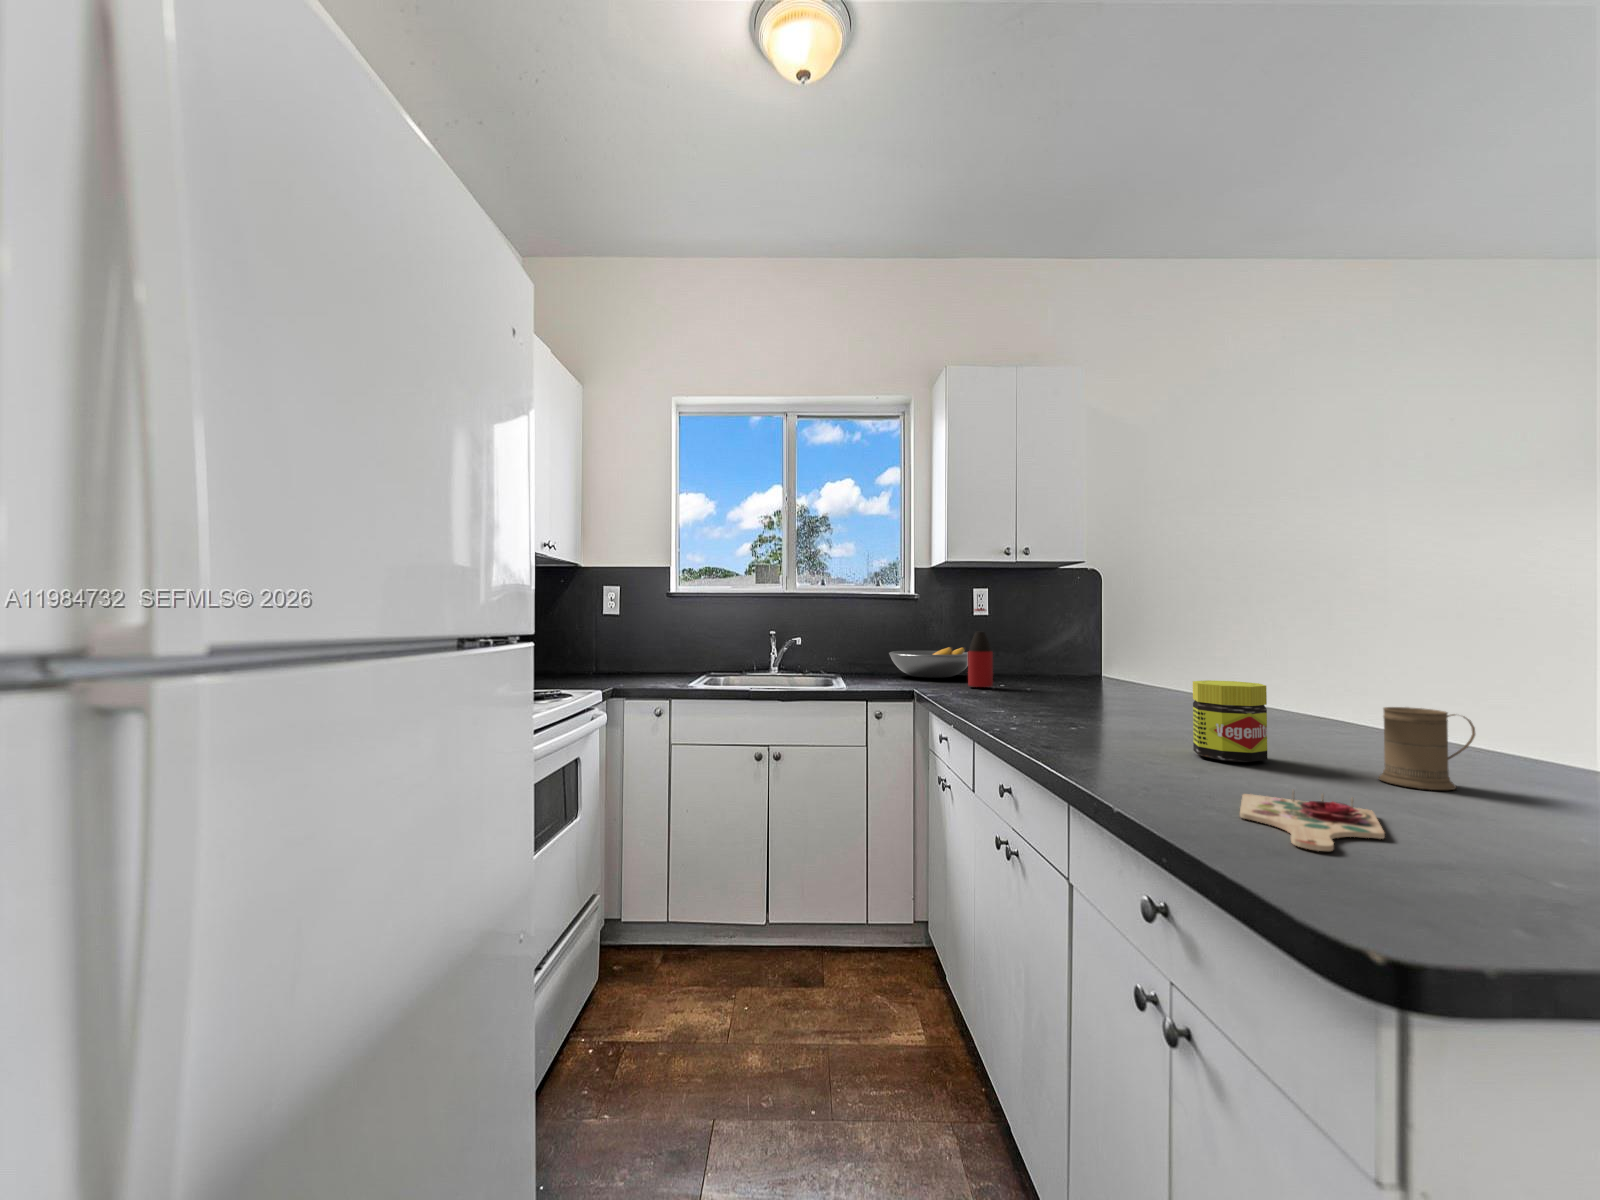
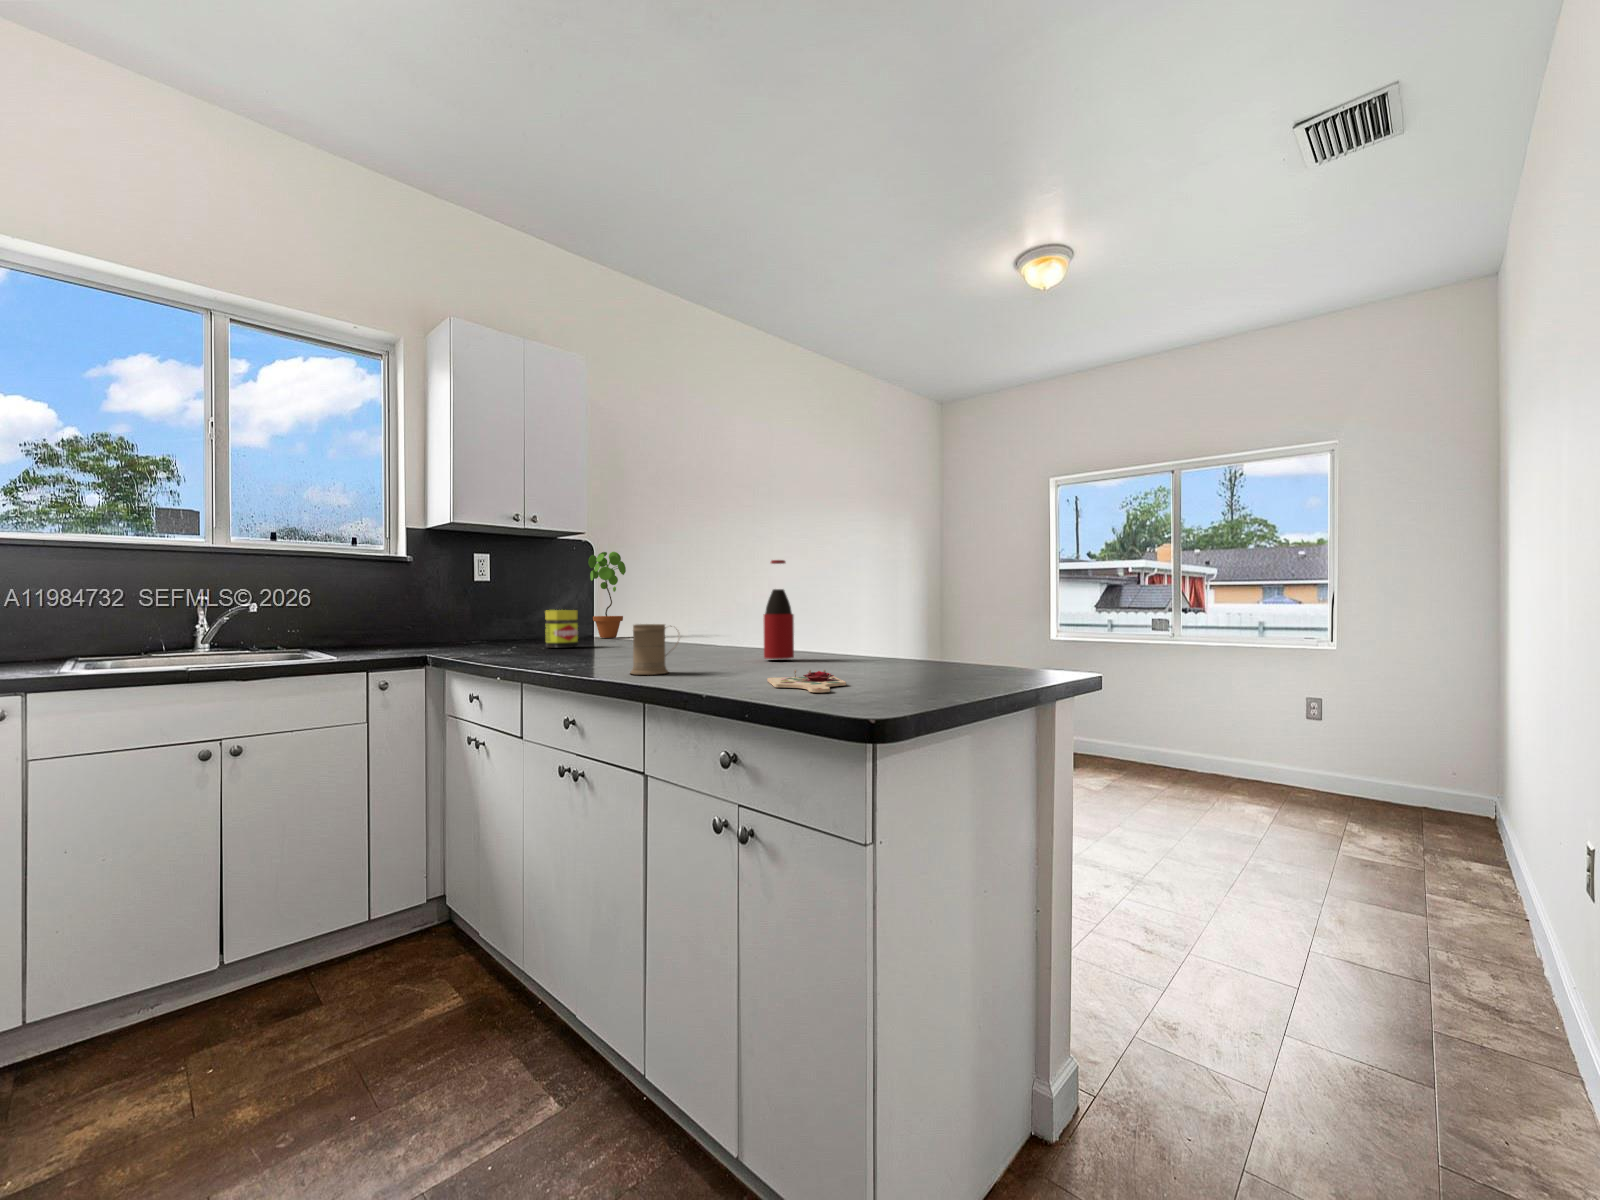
potted plant: none [1093,581,1136,678] -> present [588,552,626,638]
bottle: present [968,609,993,687] -> present [764,560,794,659]
fruit bowl: present [889,647,968,678] -> none [375,613,479,647]
jar: present [1193,680,1267,762] -> present [545,610,578,648]
mug: present [1378,707,1475,790] -> present [630,624,677,675]

